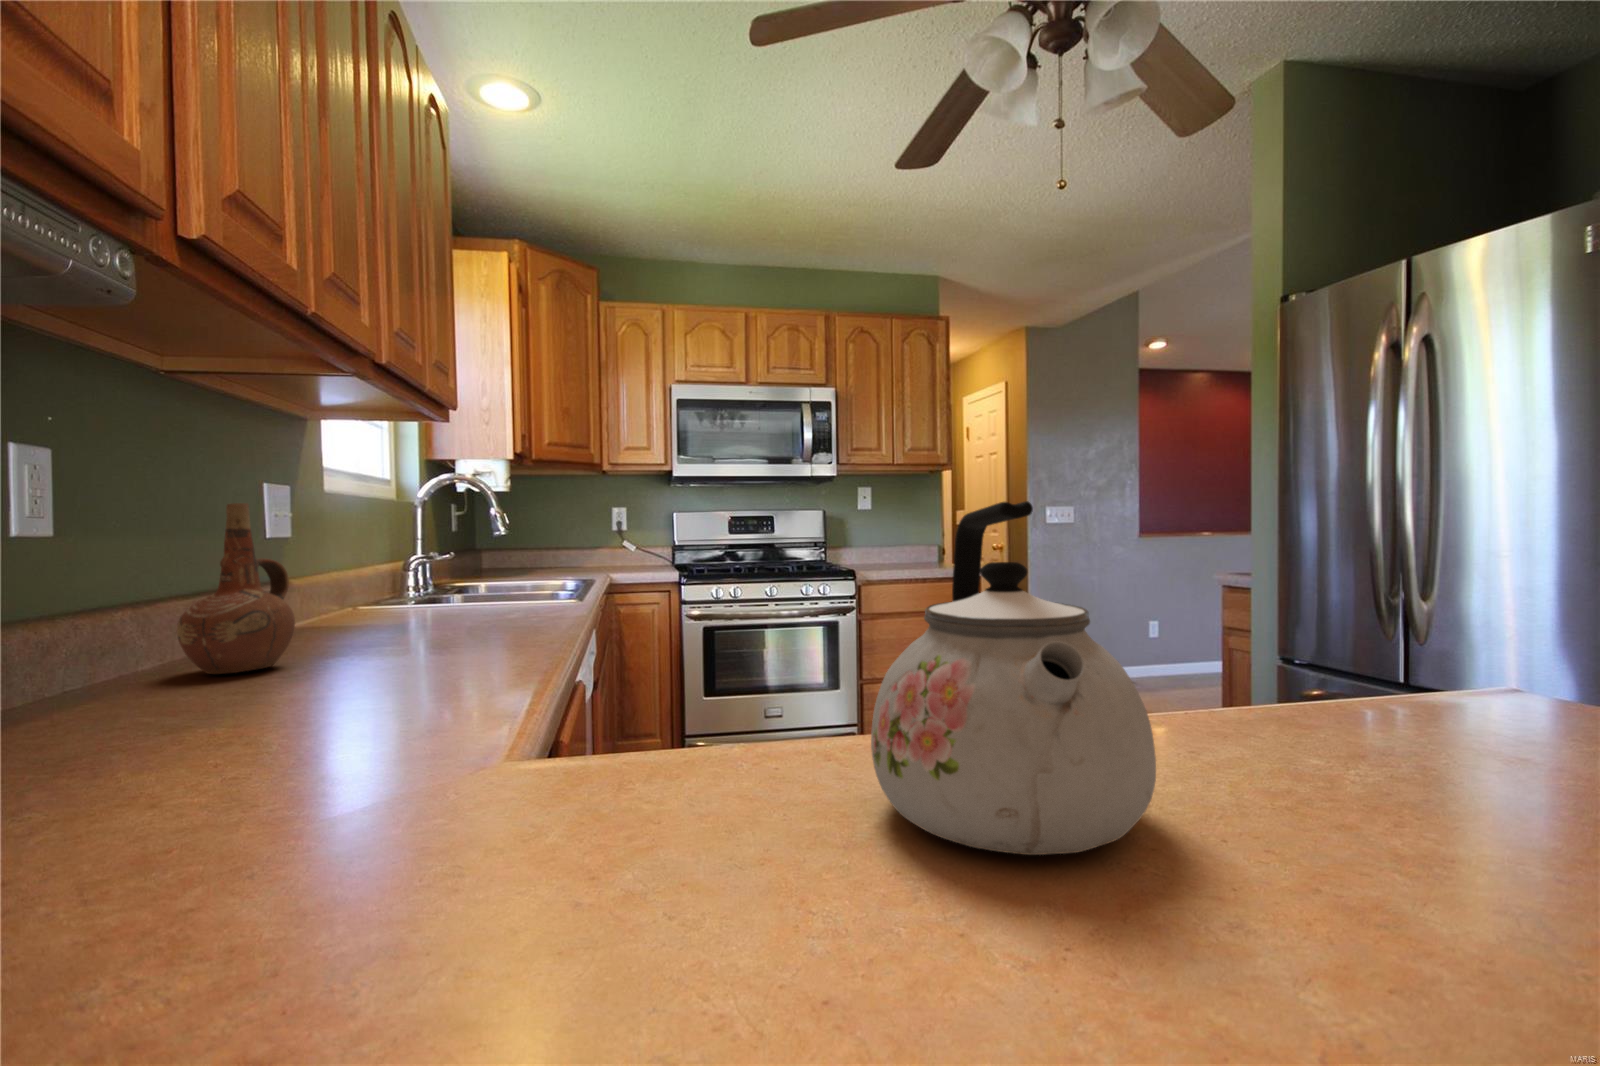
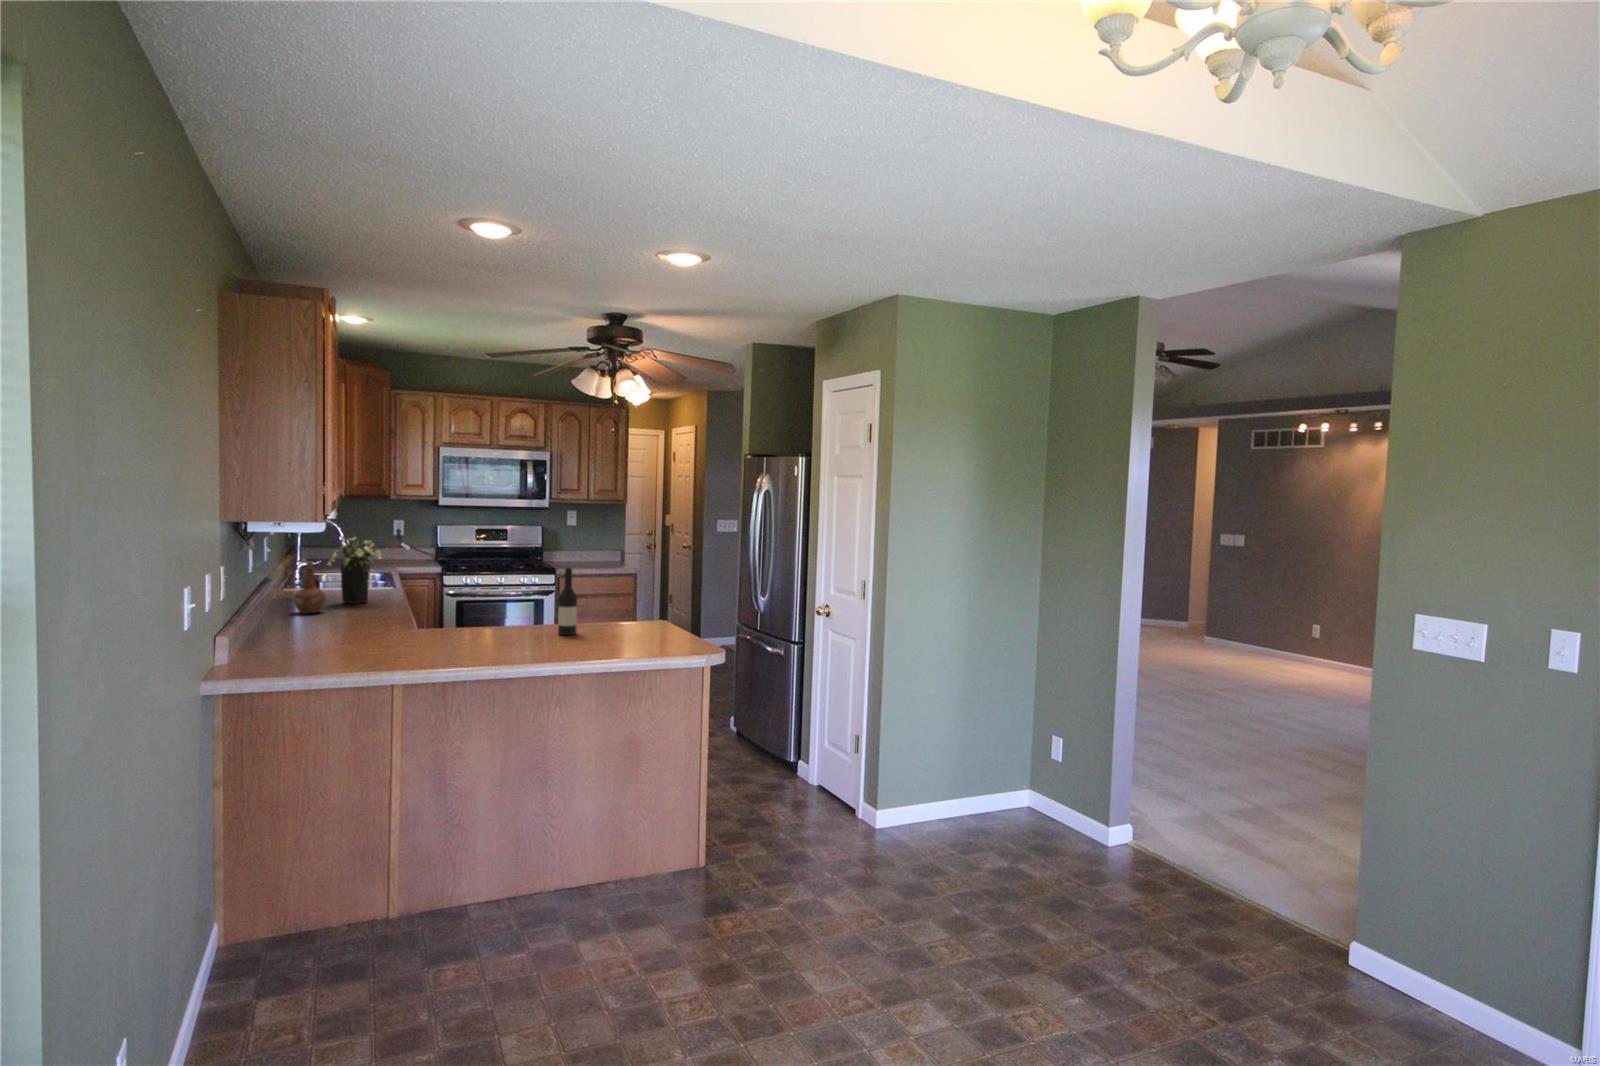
wine bottle: none [1302,366,1462,868] -> present [558,567,577,635]
flower arrangement: none [336,456,507,639] -> present [327,538,383,604]
kettle: present [871,501,1156,855] -> none [493,583,537,634]

